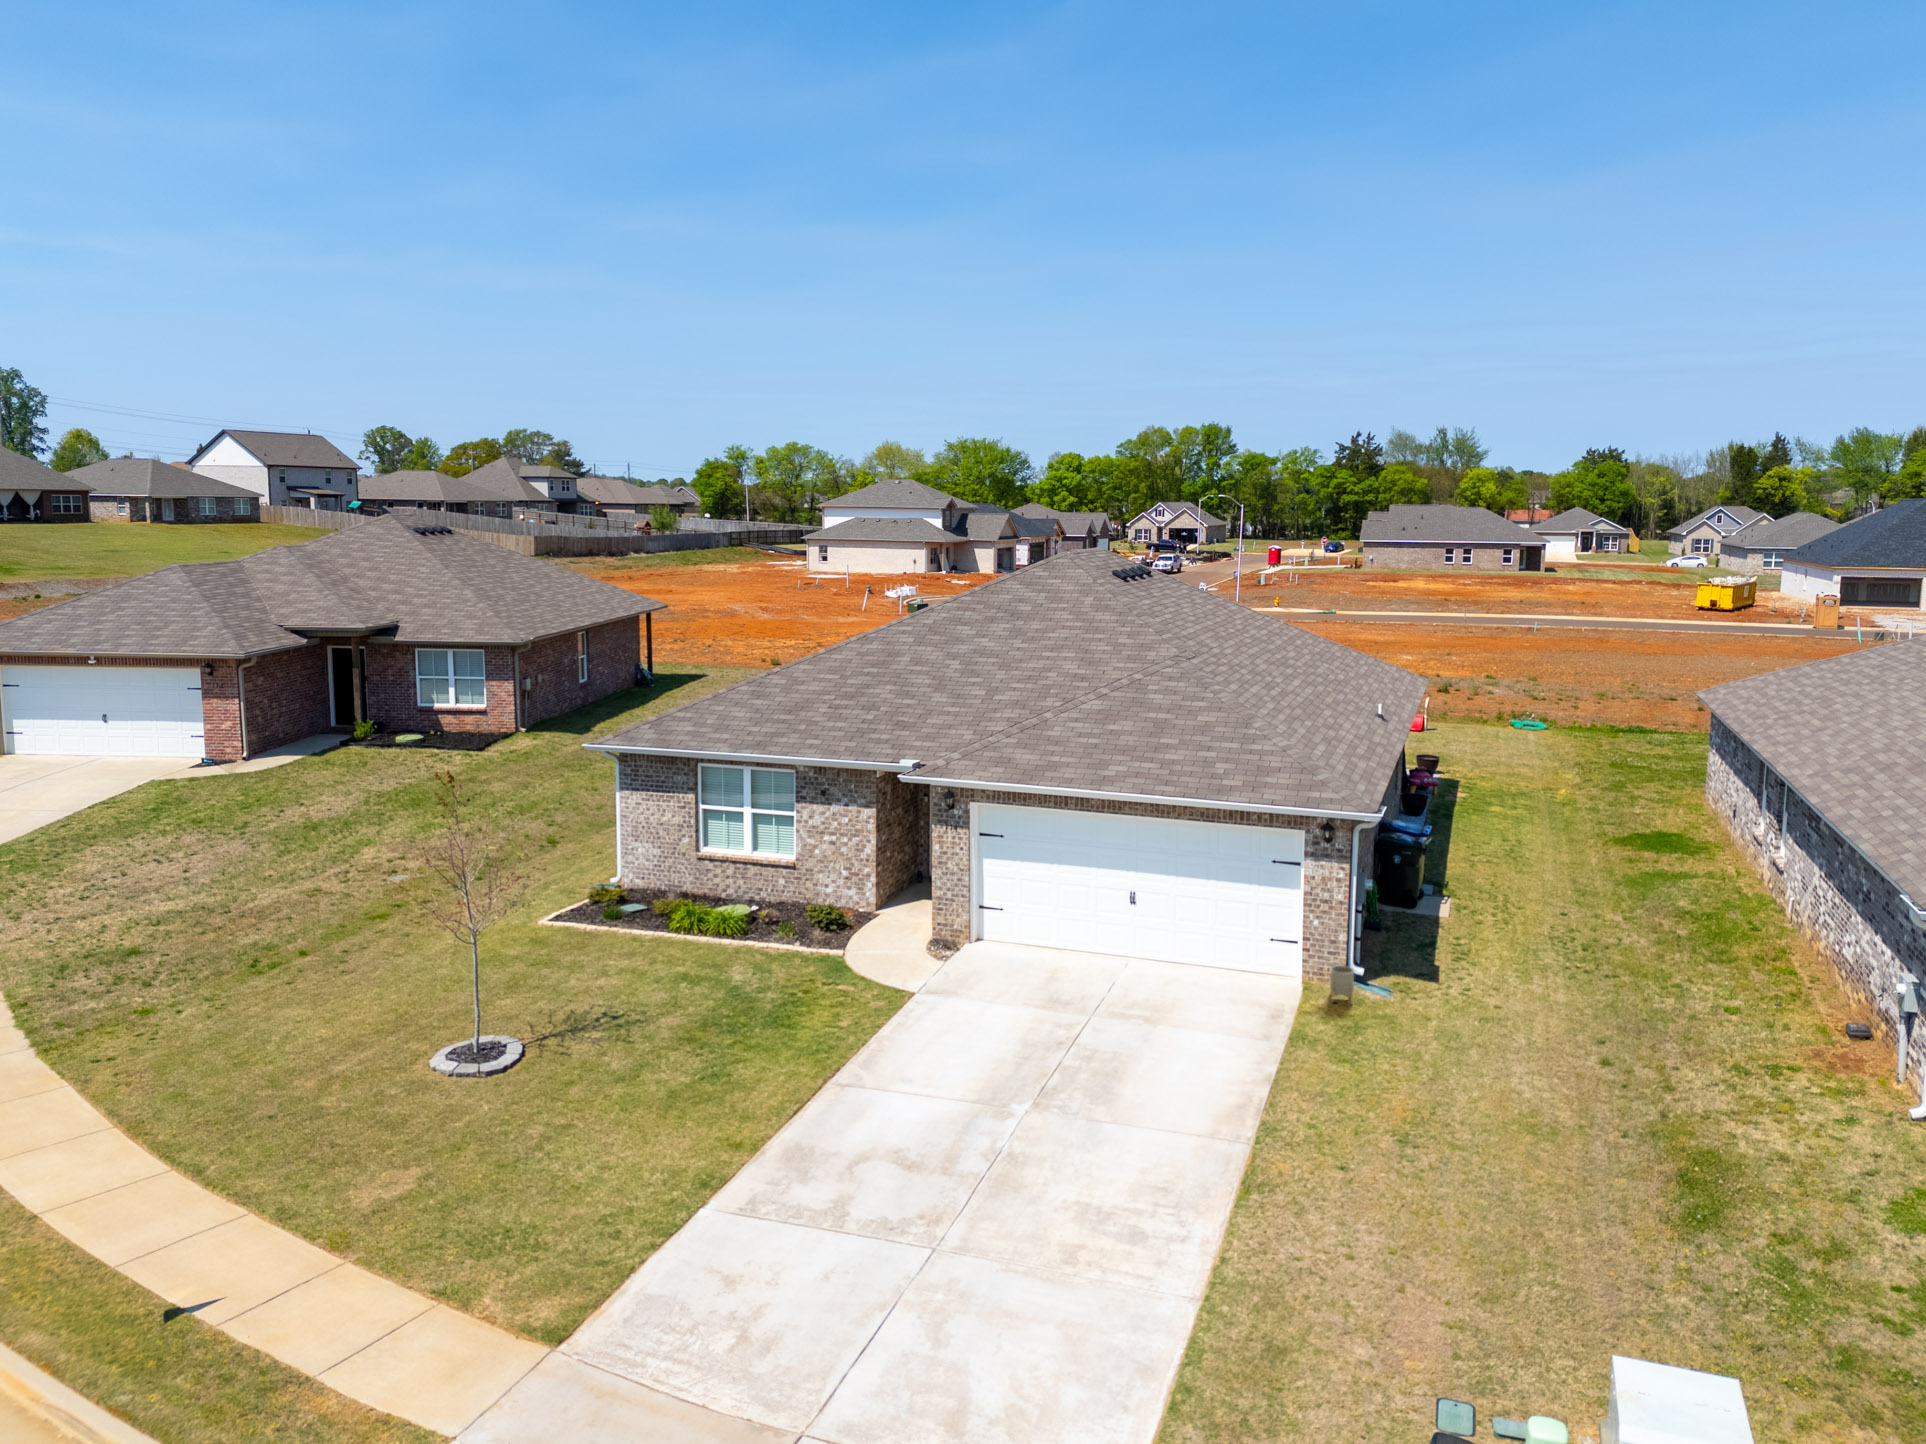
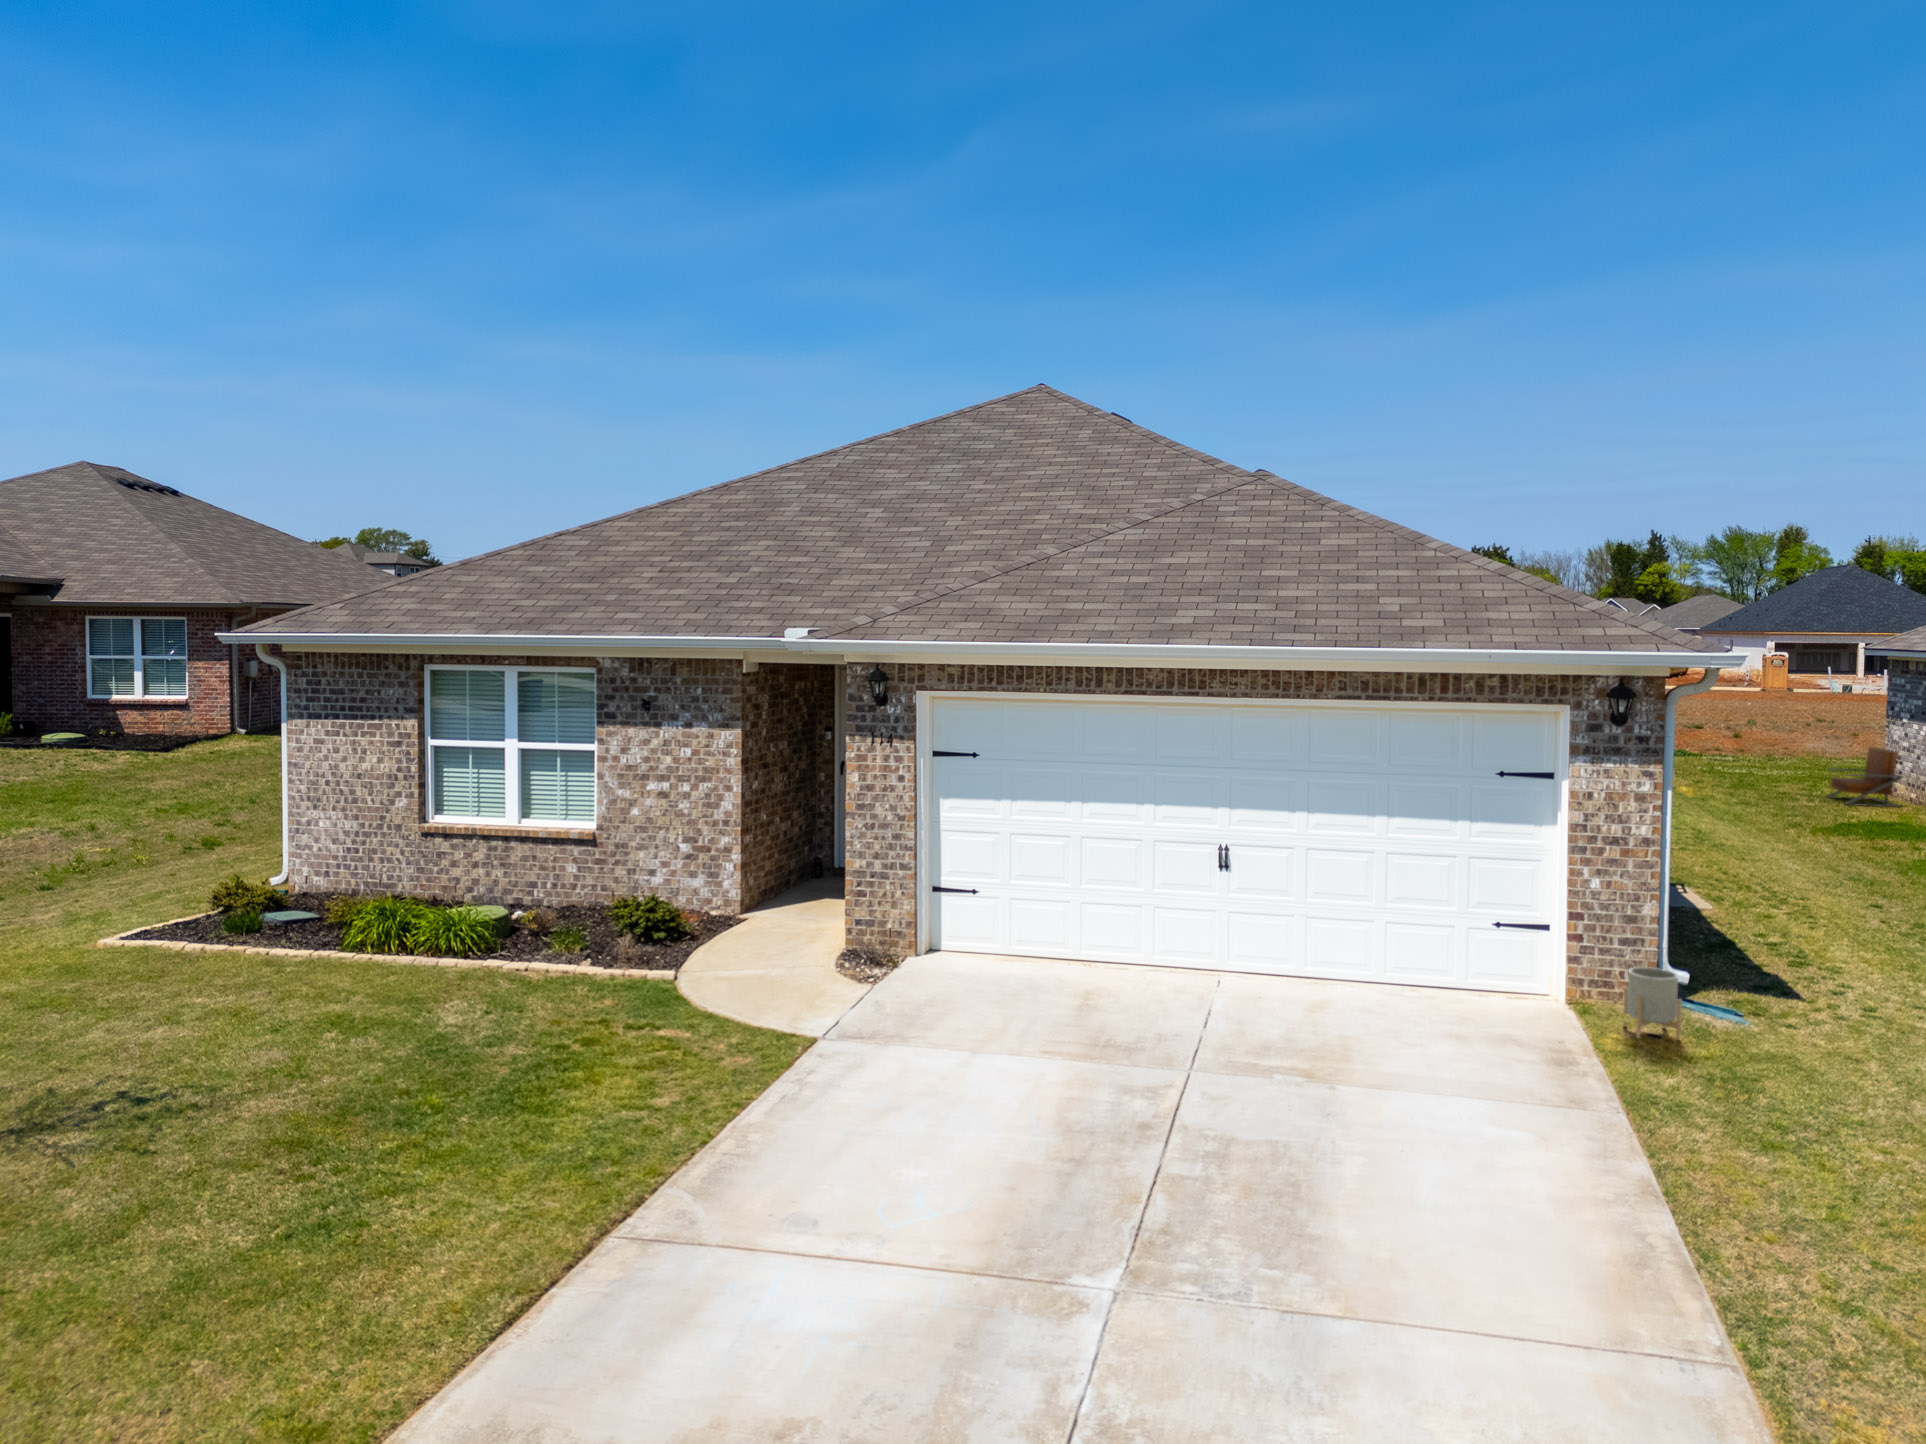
lounge chair: none [1662,764,1710,812] -> present [1827,747,1904,807]

